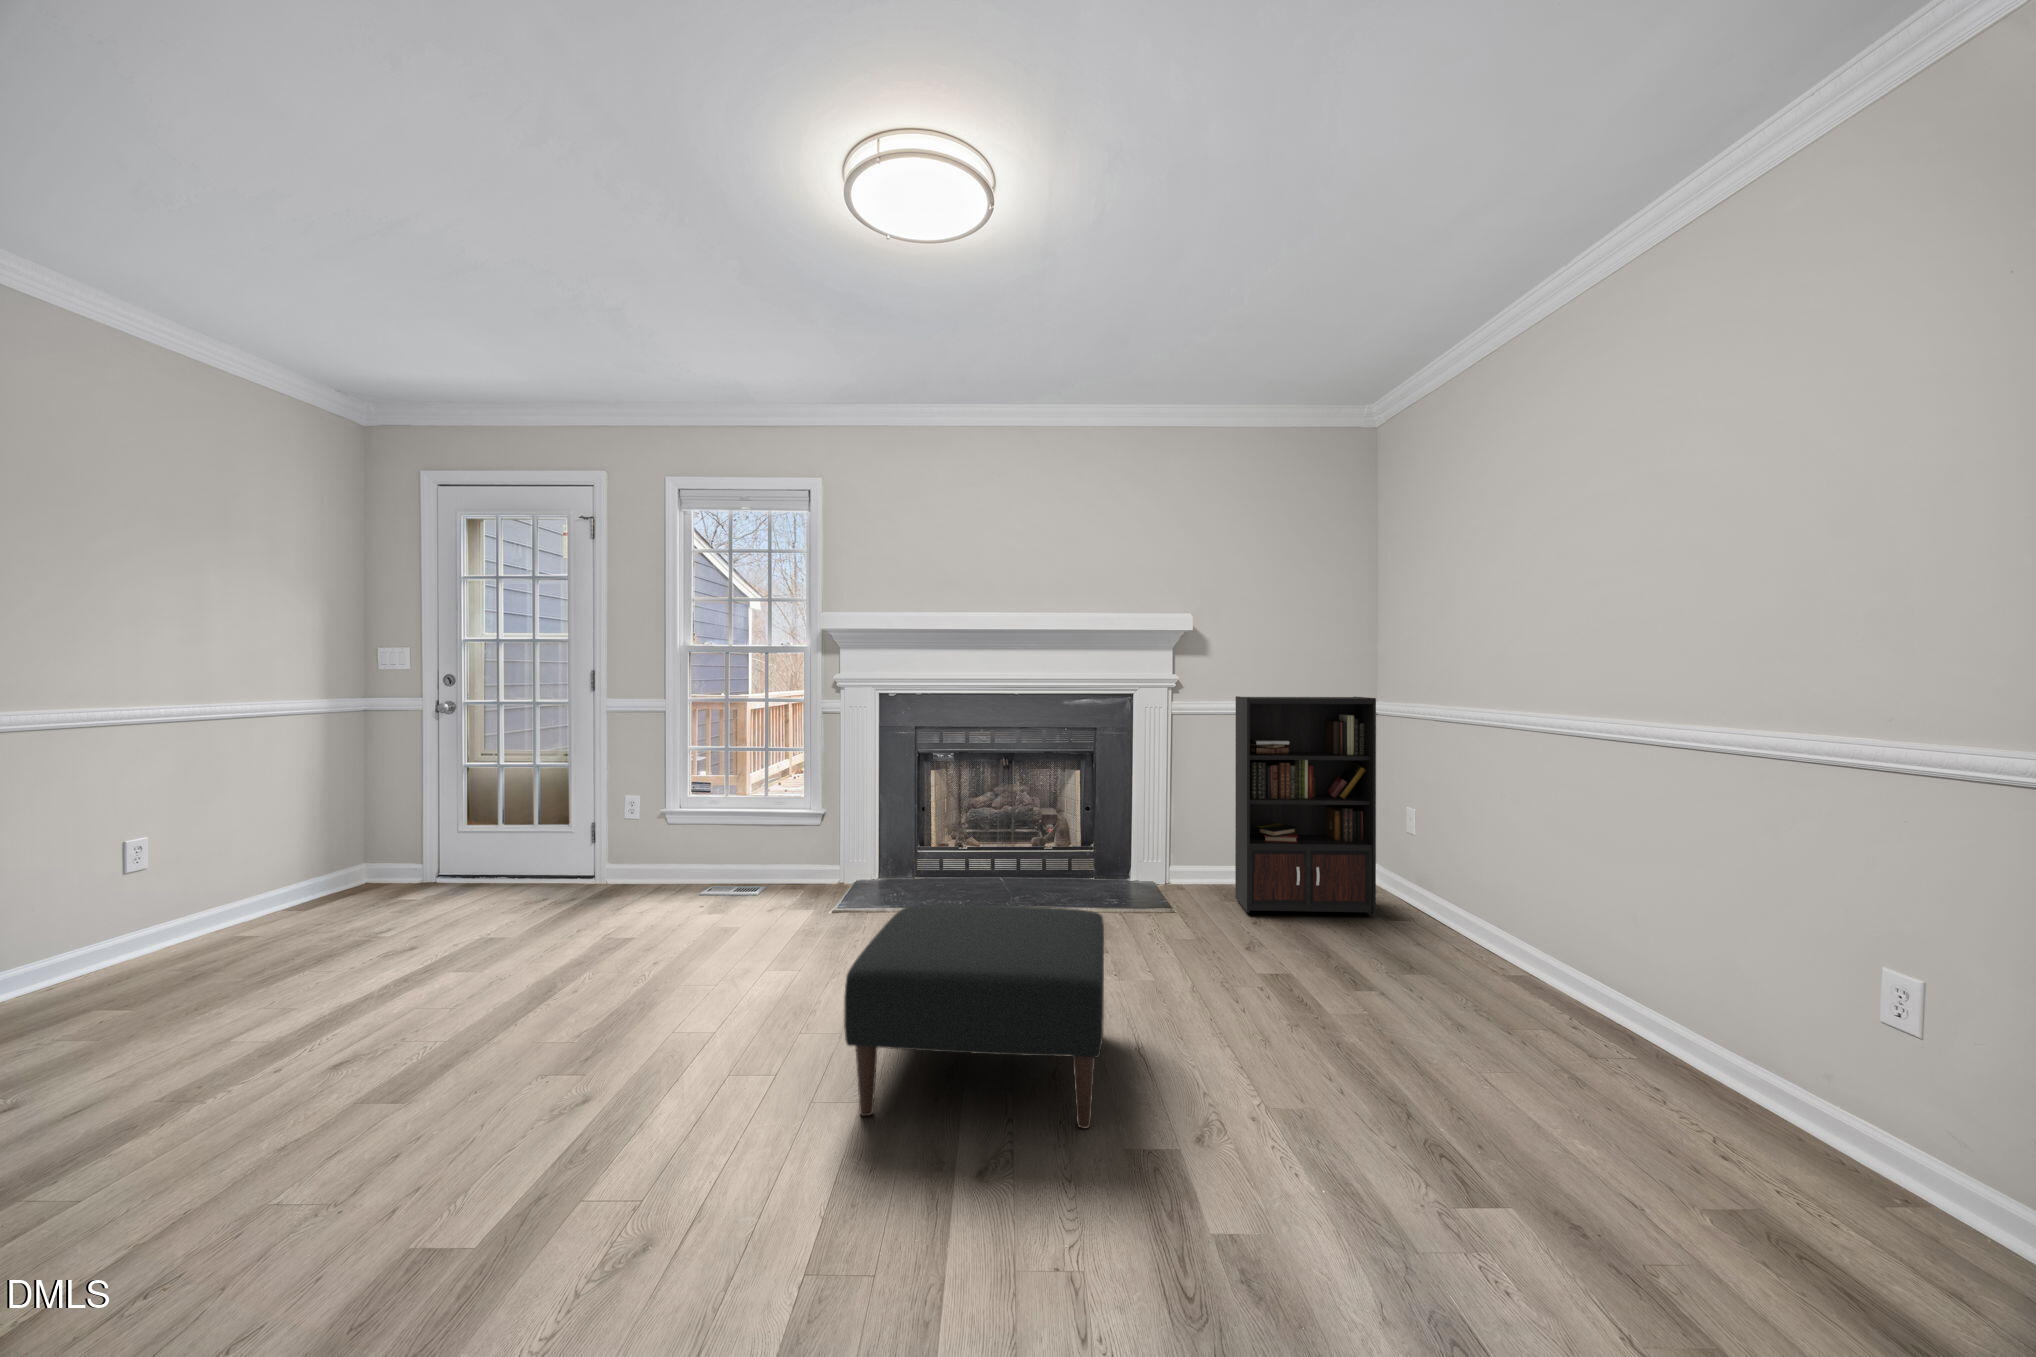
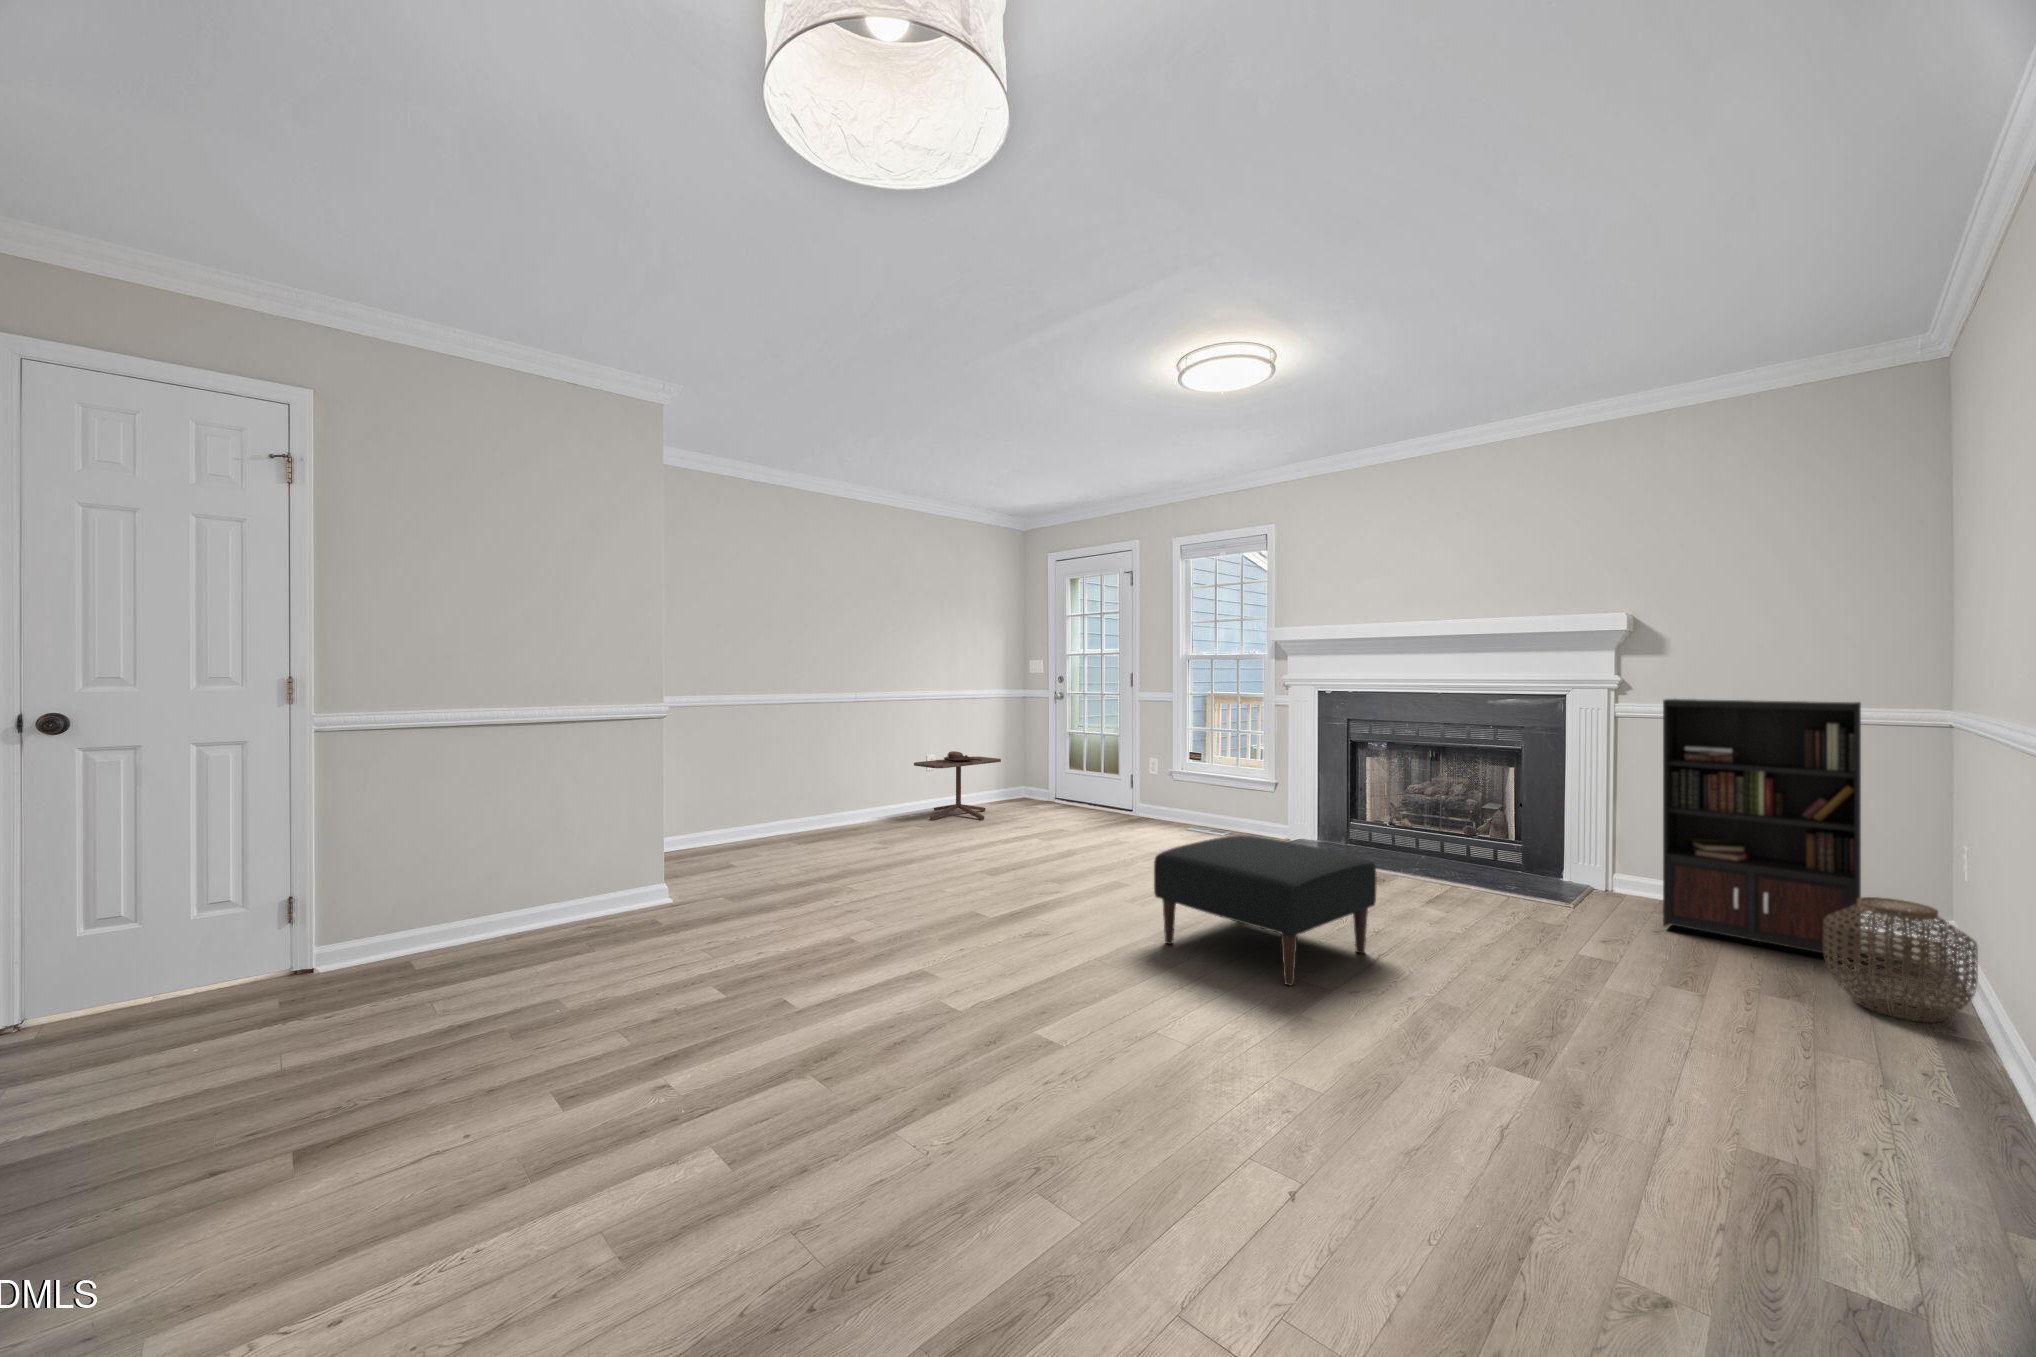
side table: none [113,821,339,967] -> present [914,751,1001,820]
woven basket: none [1397,861,1492,962] -> present [1823,897,1978,1022]

